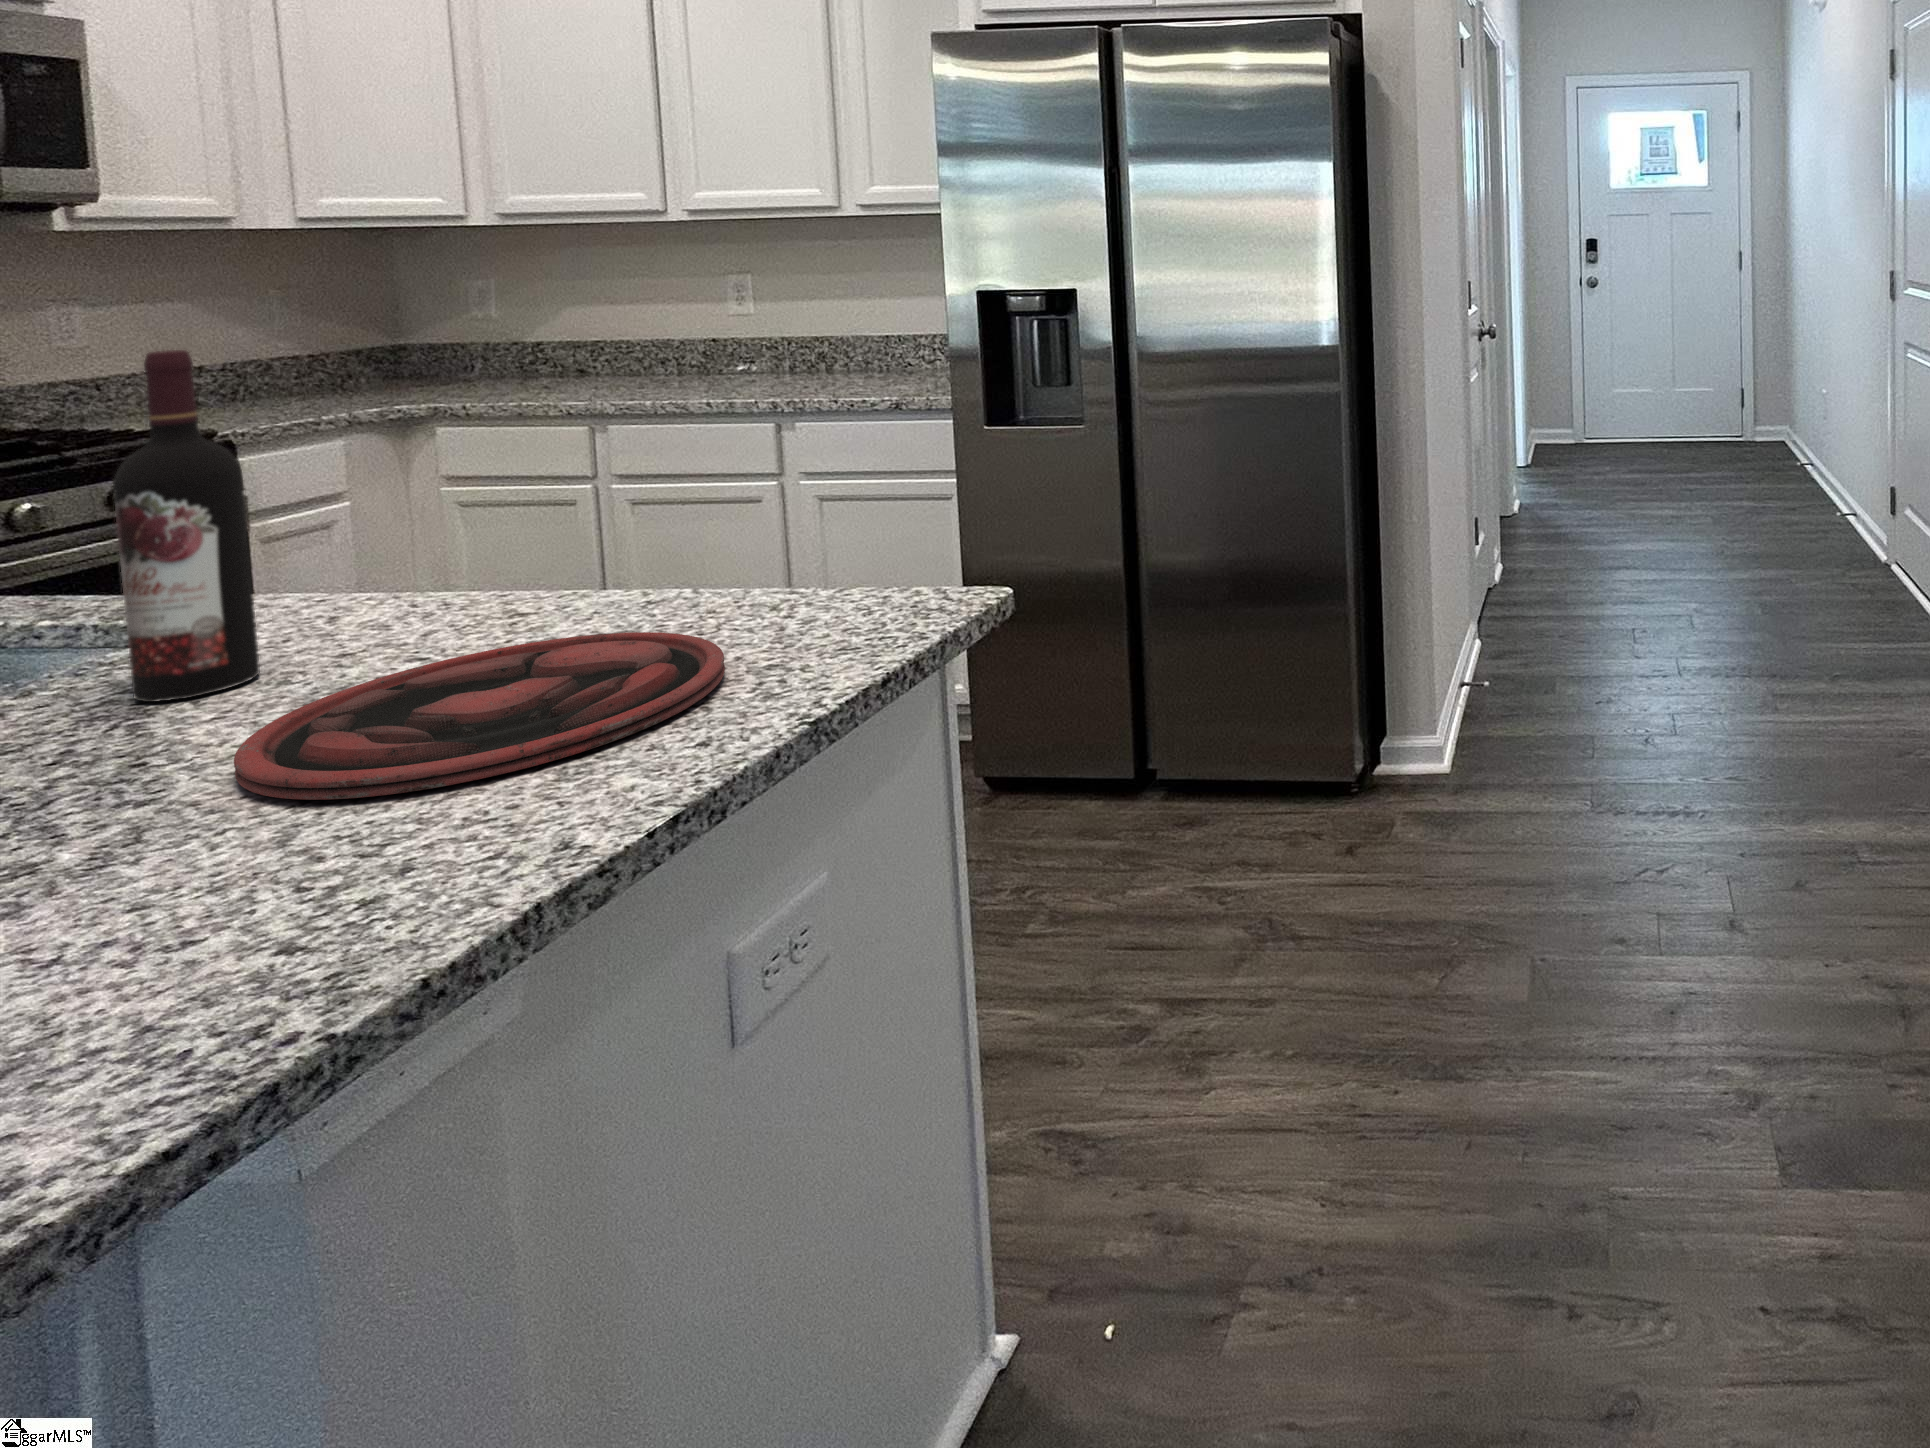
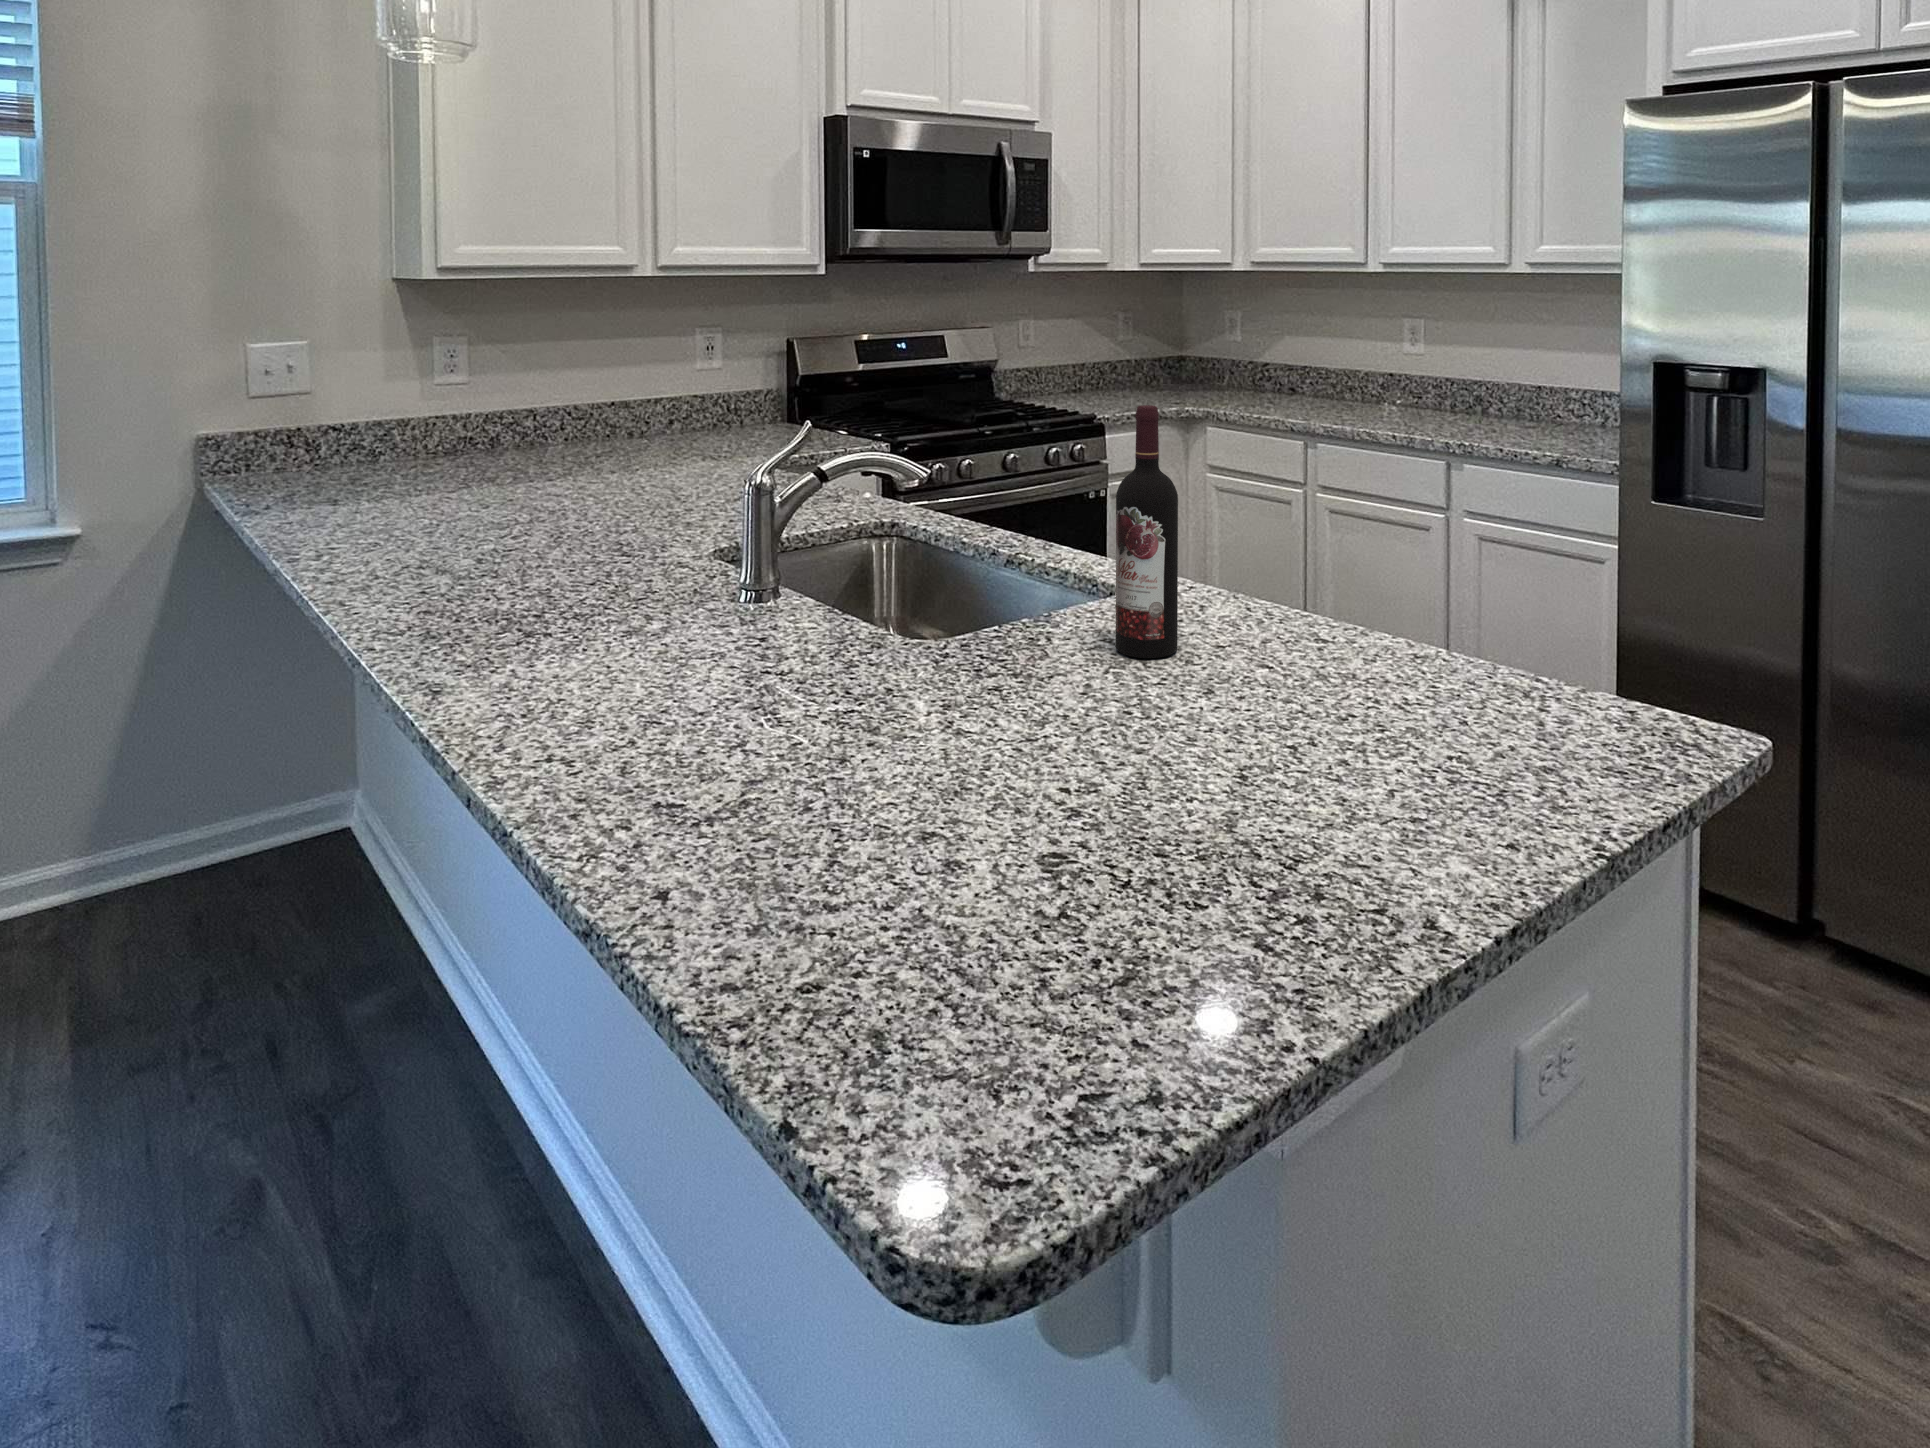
plate: present [234,632,725,800] -> none [1190,680,1508,818]

